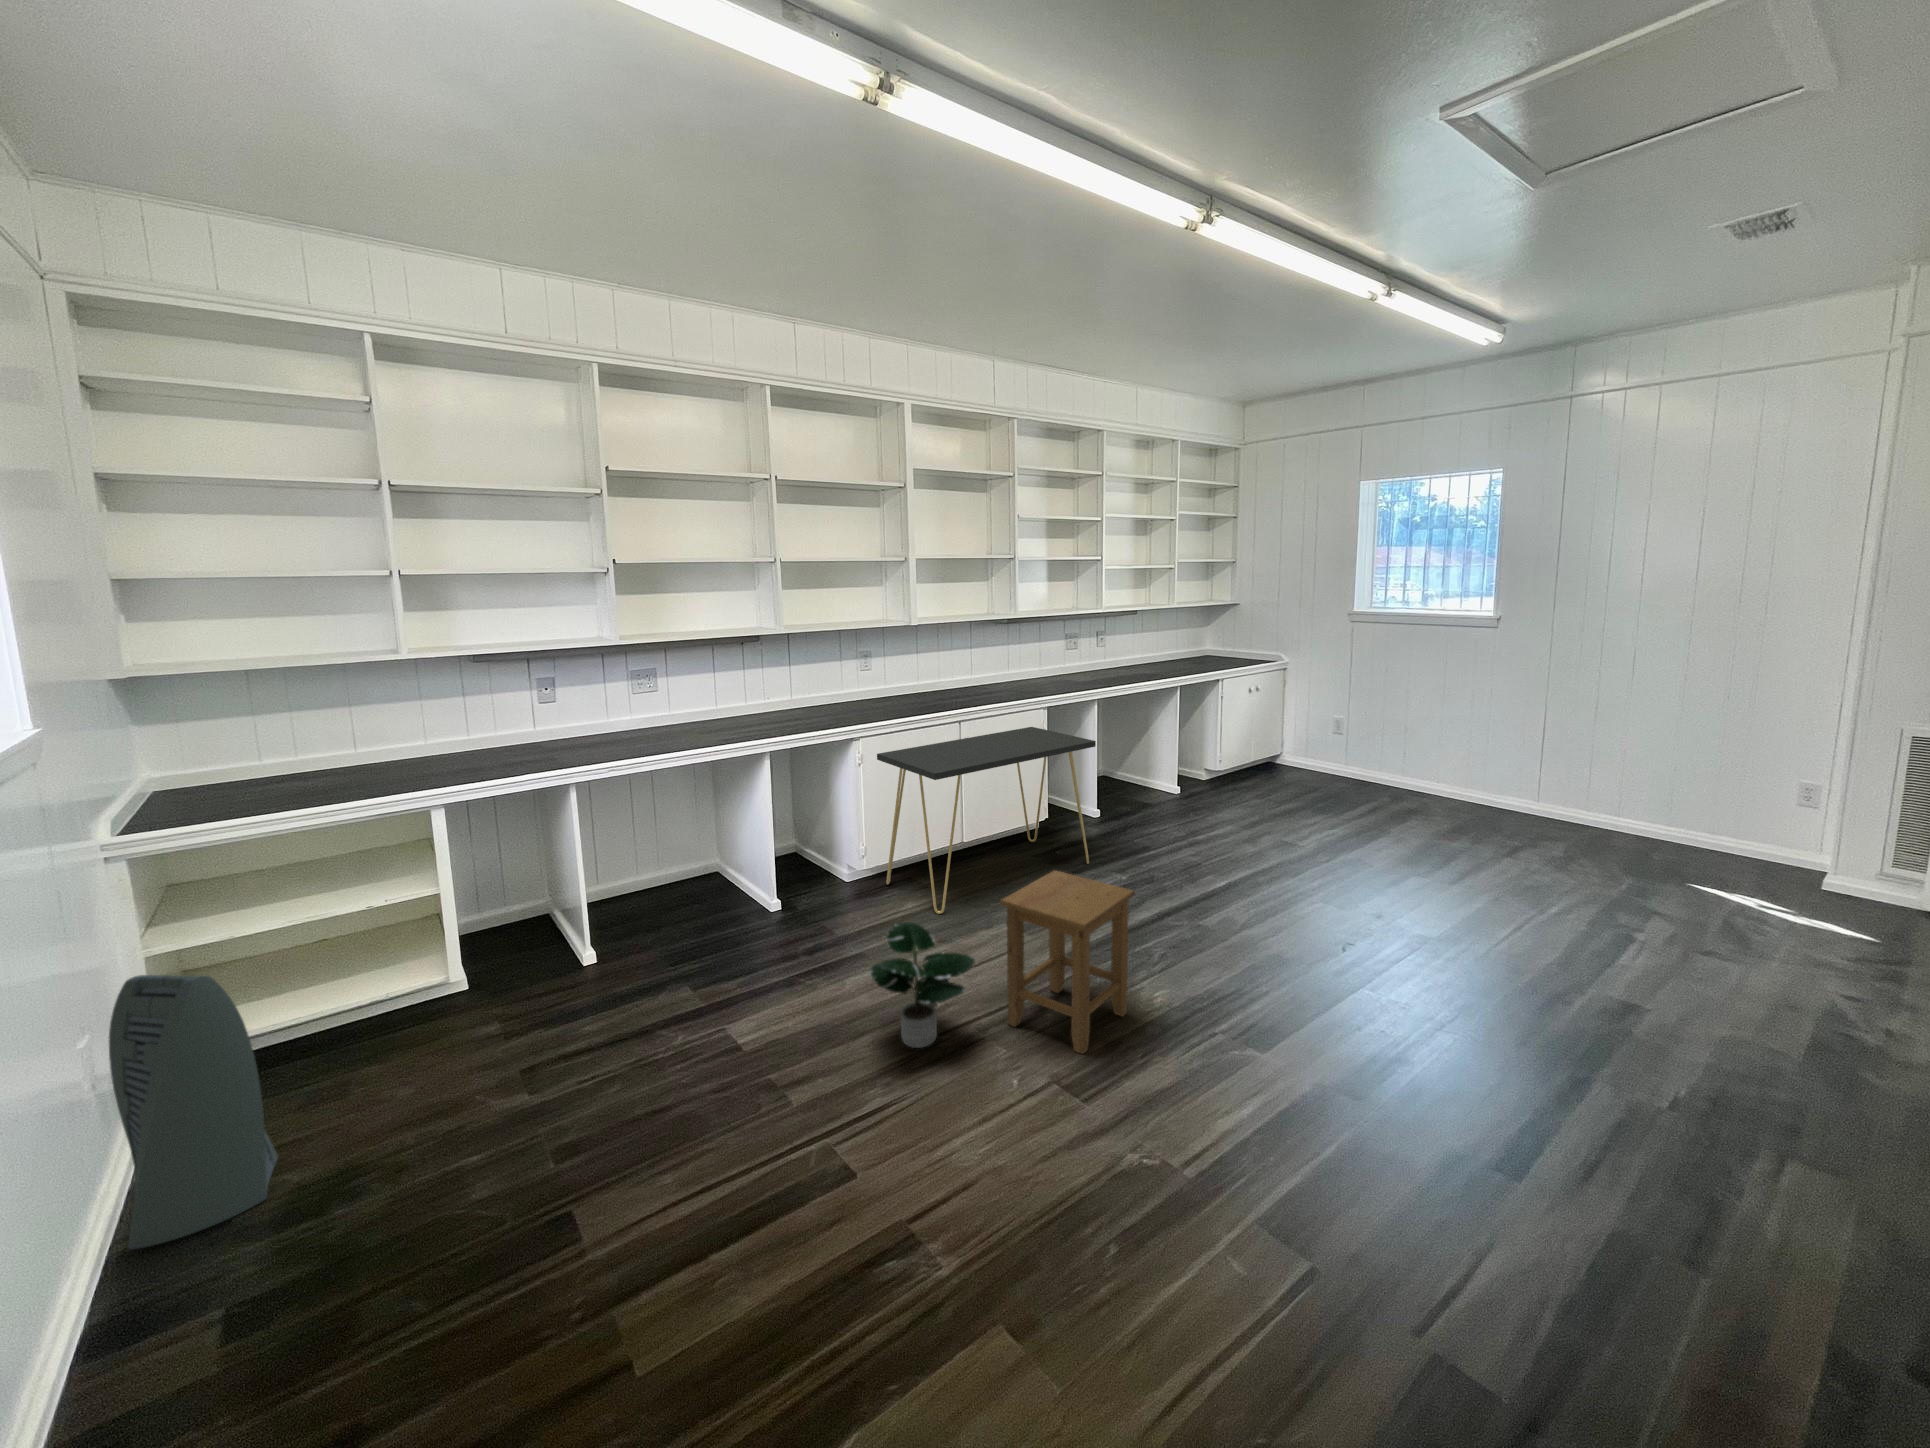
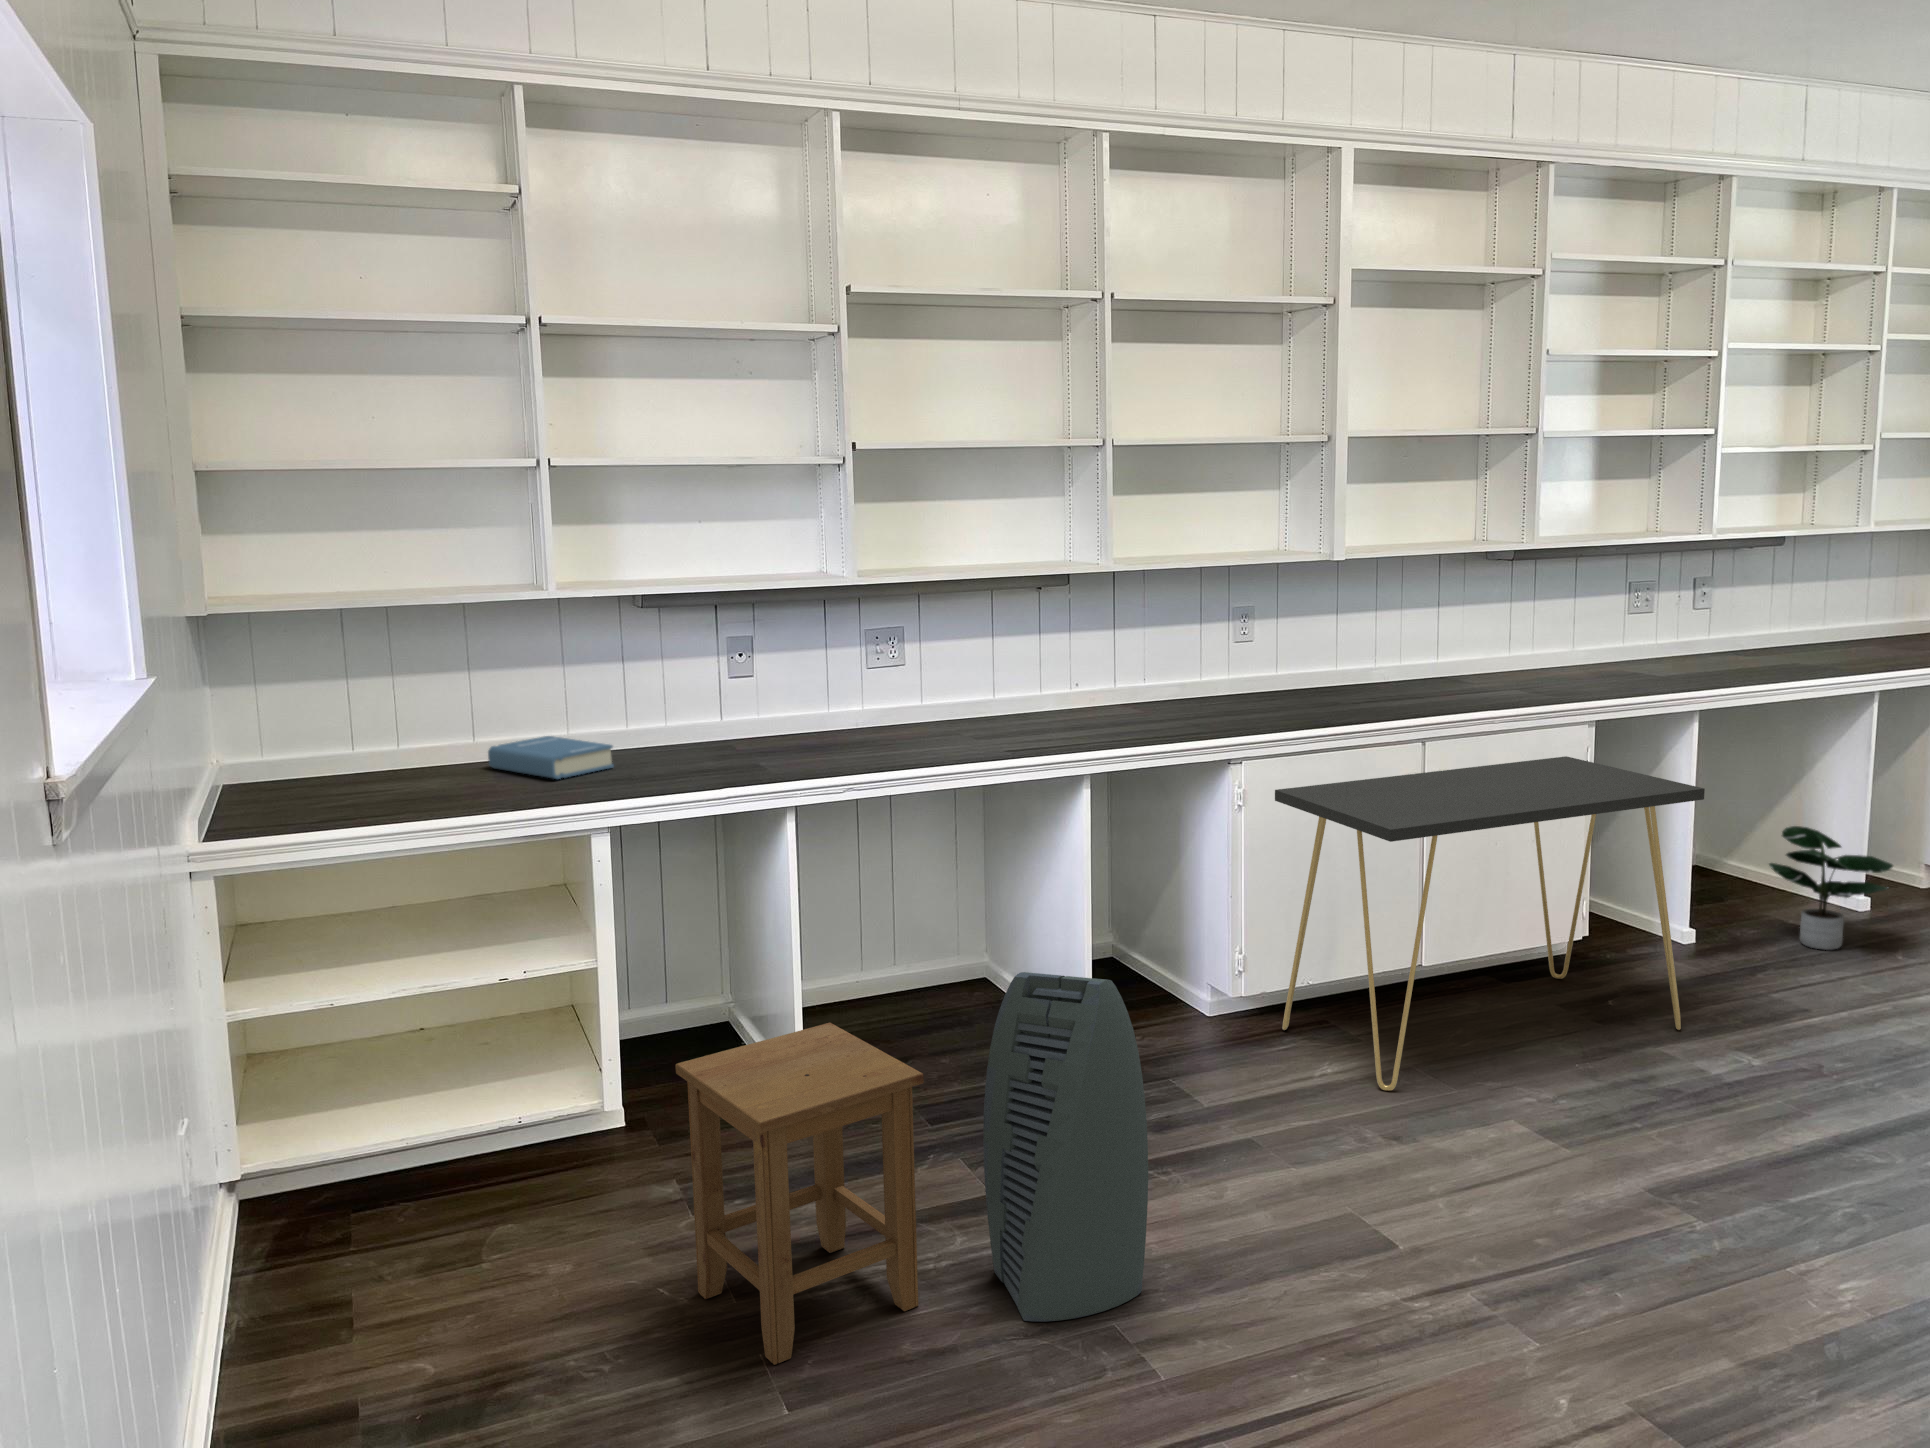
hardback book: none [355,746,451,775] -> present [488,736,614,779]
stool: present [1000,870,1135,1054] -> present [676,1023,924,1365]
potted plant: present [870,922,975,1048] -> present [1769,826,1893,950]
air purifier: present [109,975,278,1249] -> present [983,972,1148,1322]

